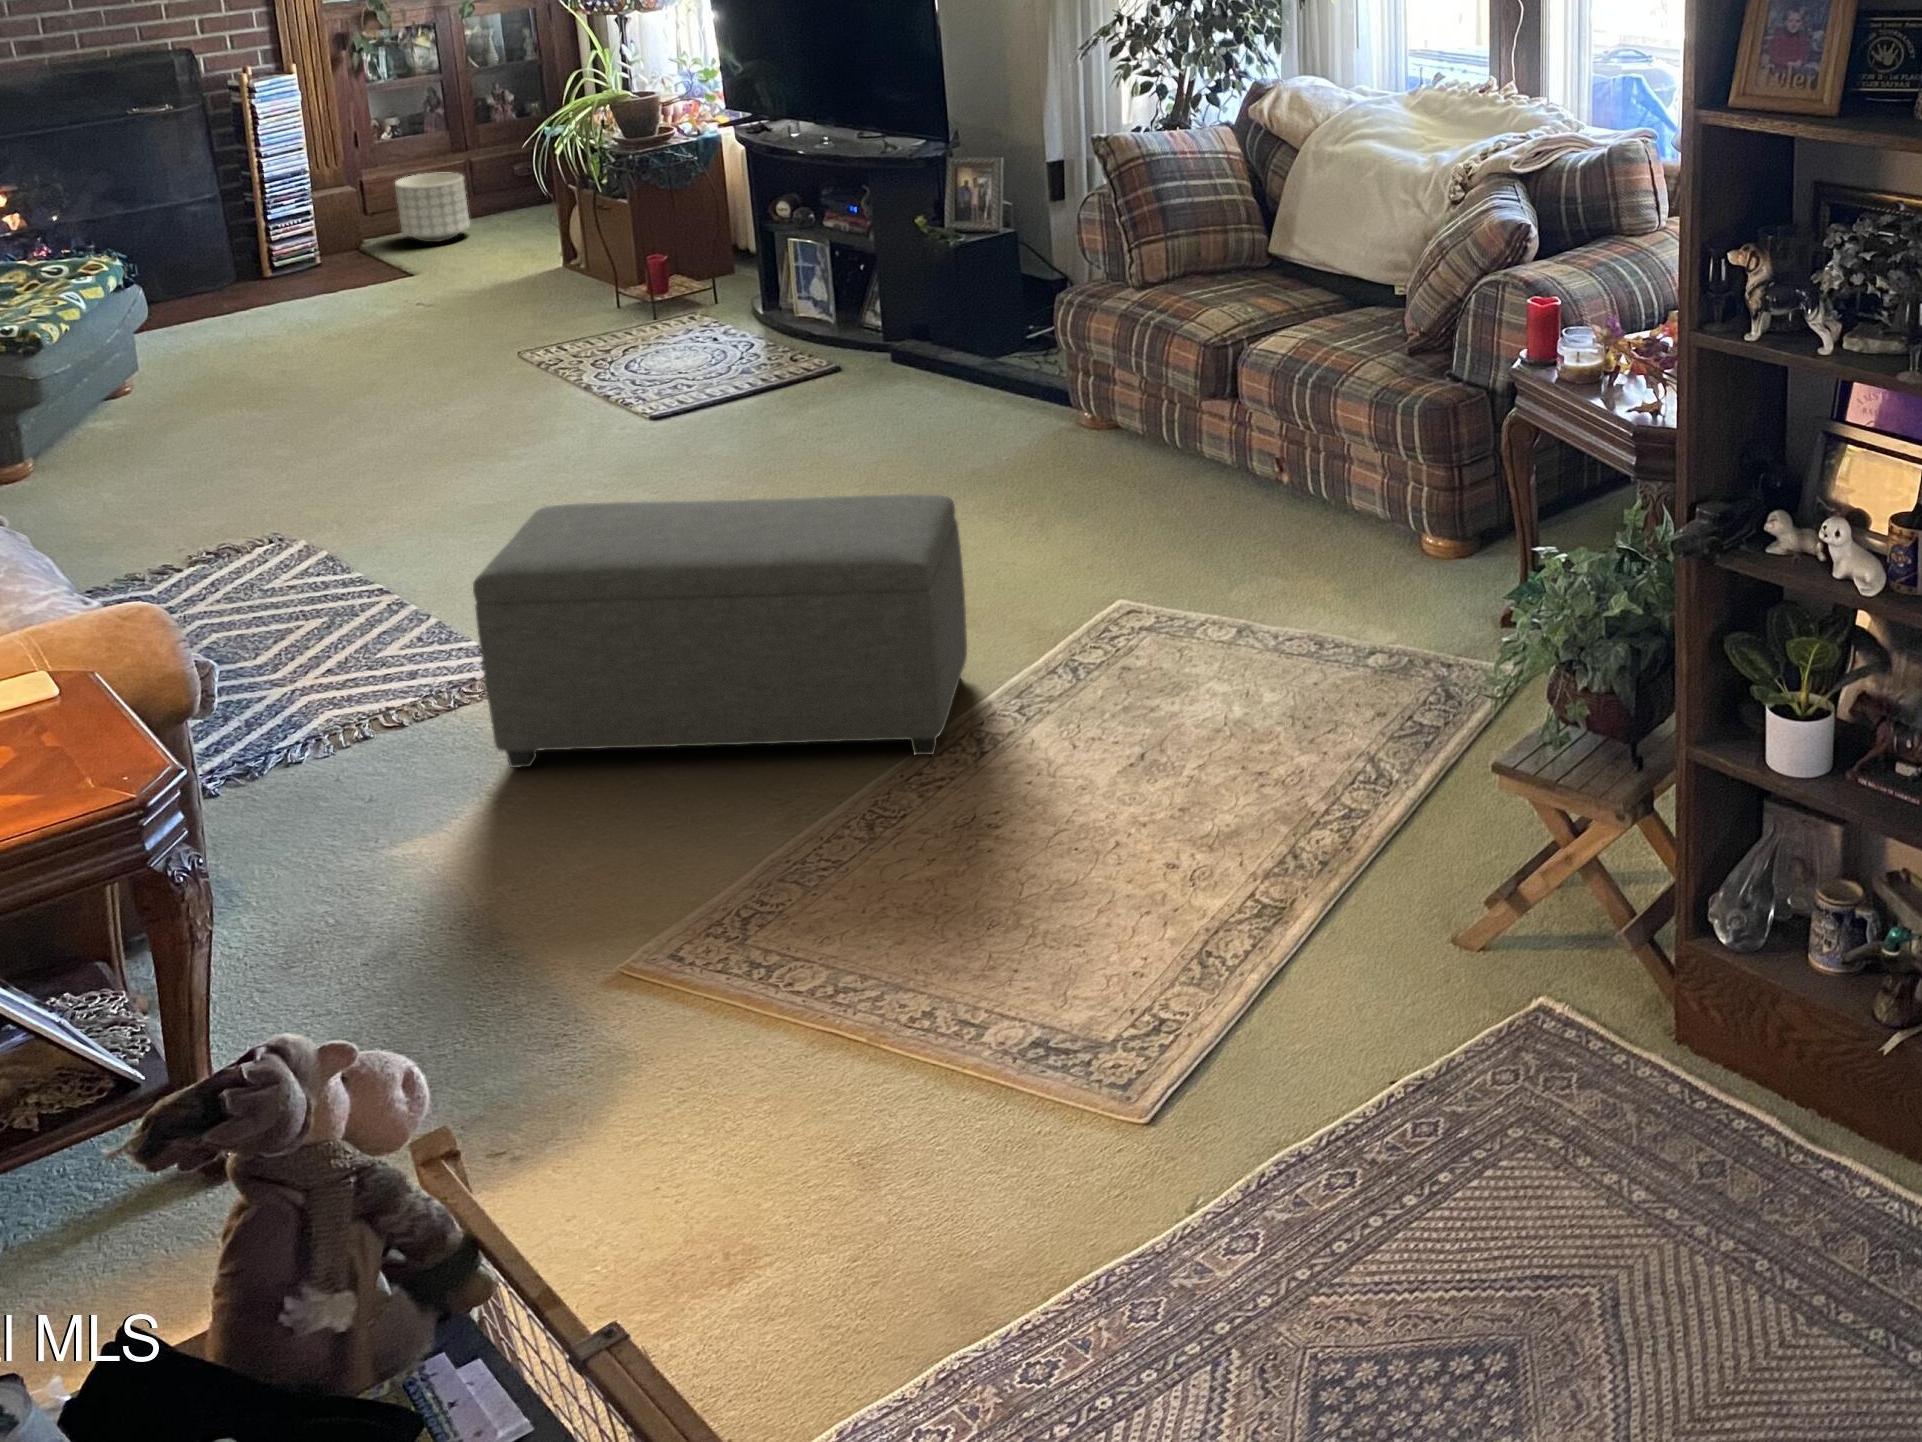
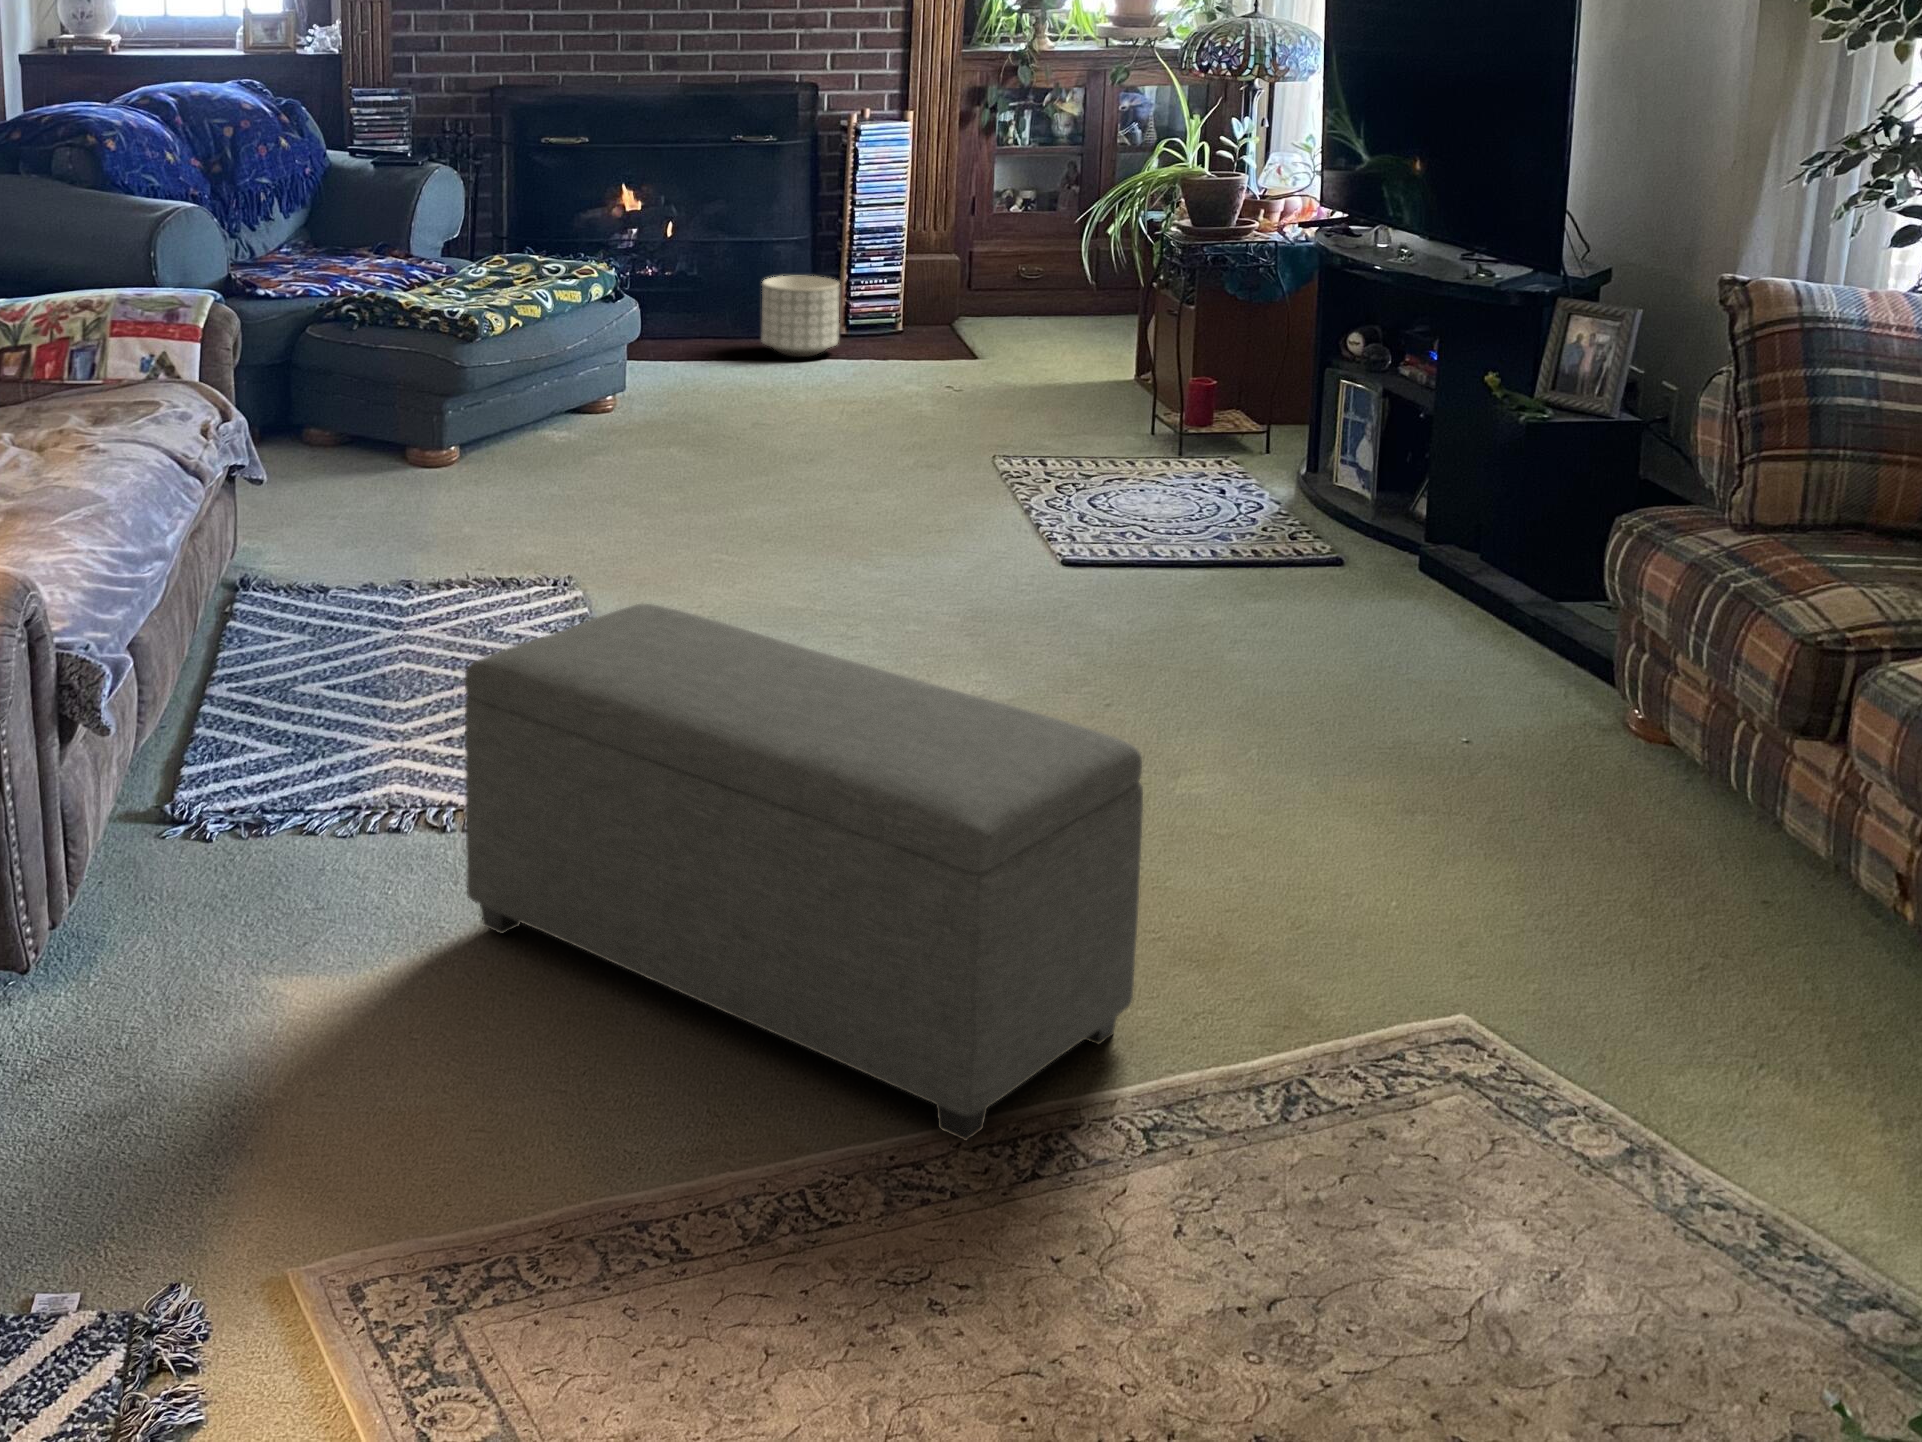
planter: present [395,172,470,242] -> present [762,276,839,357]

